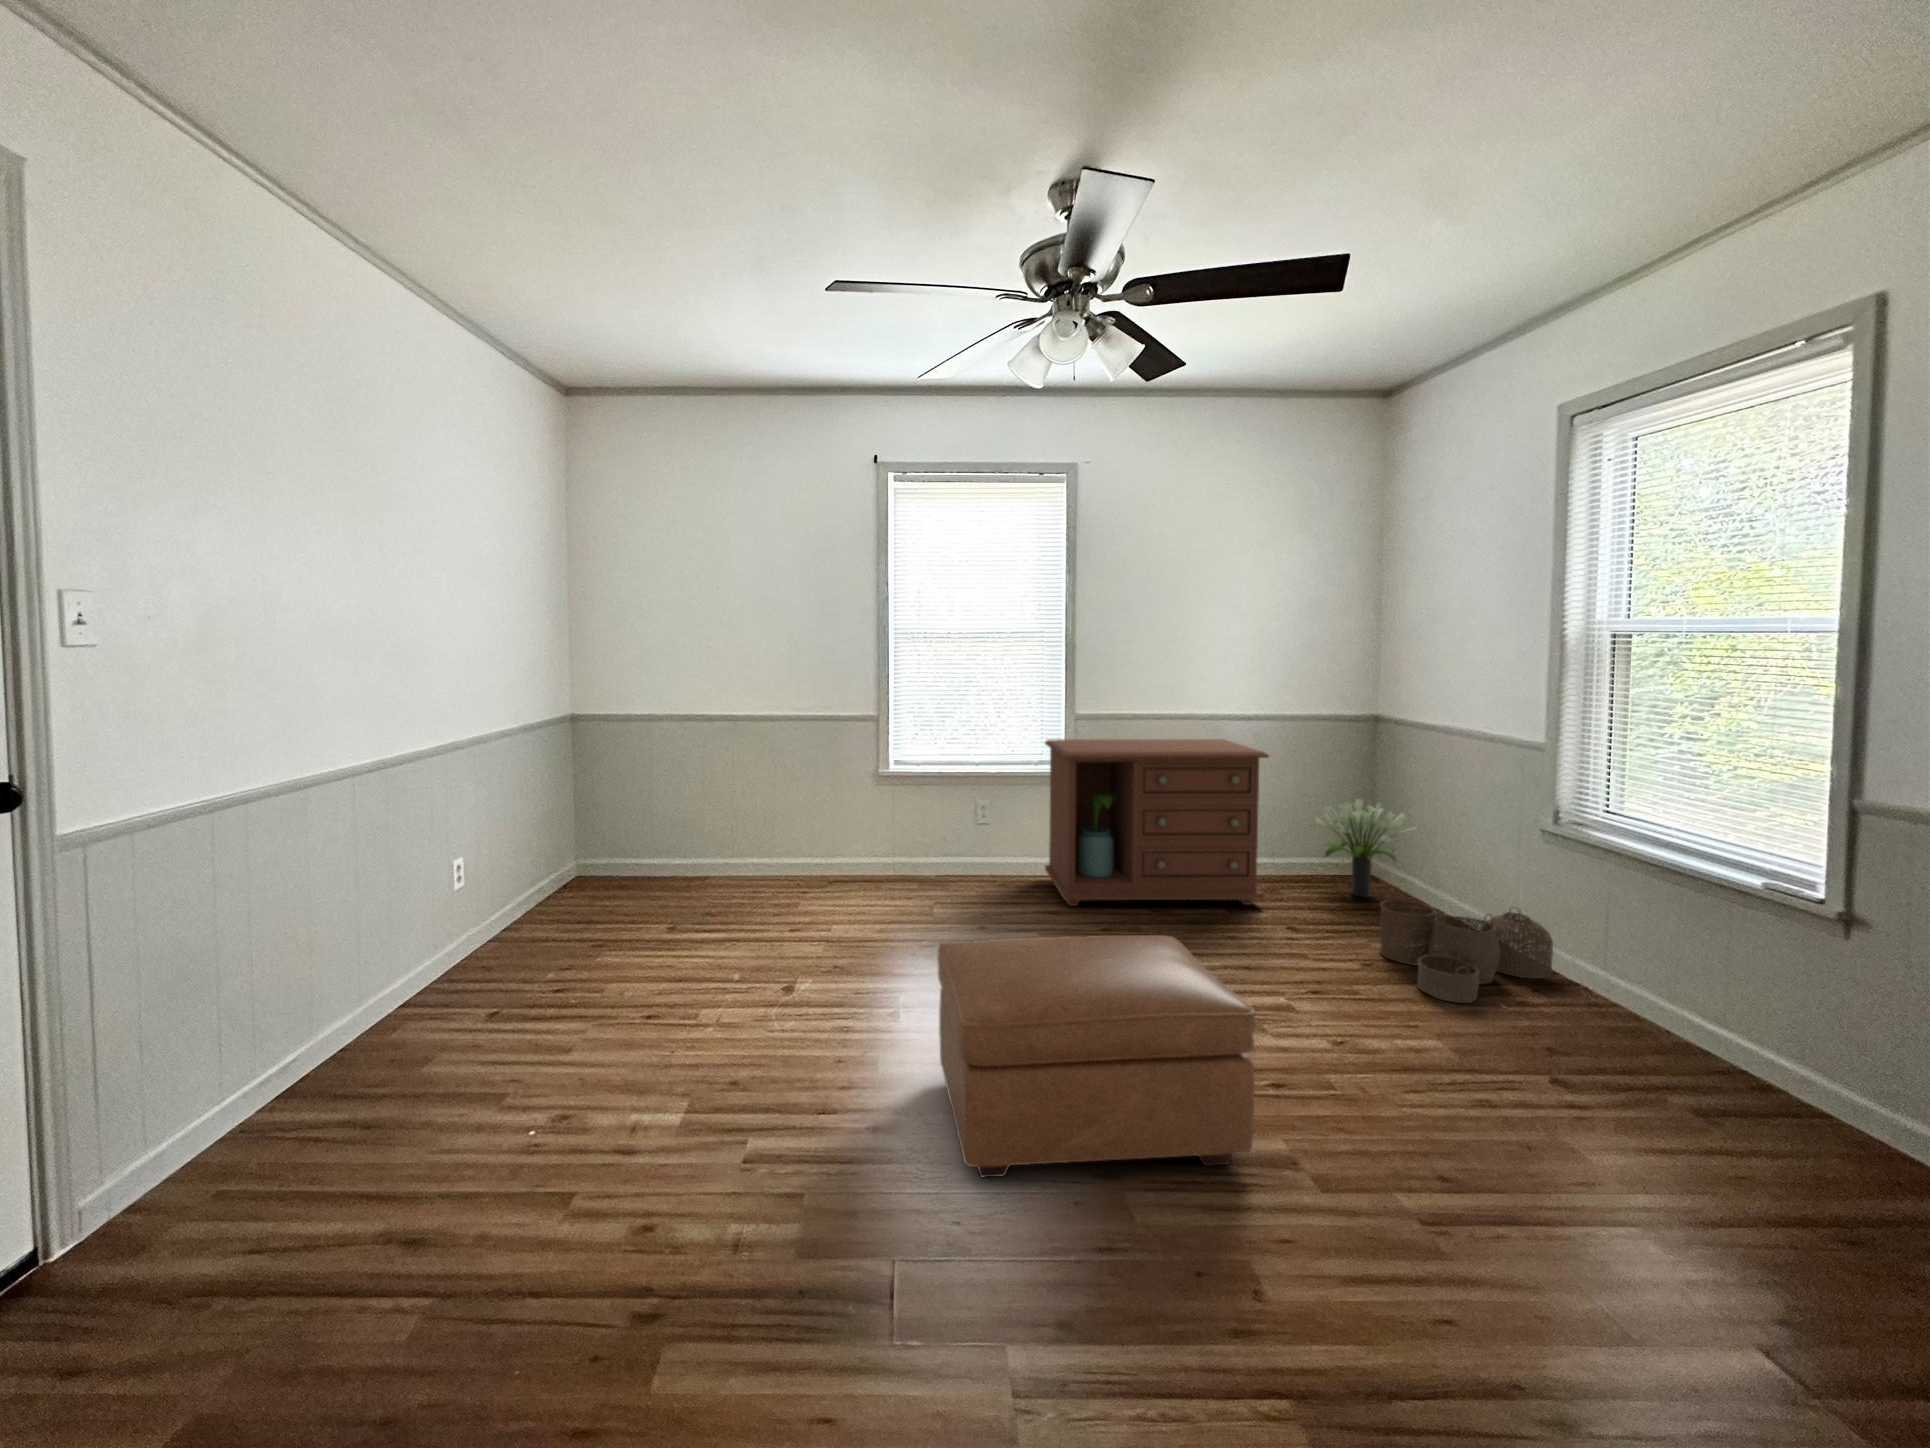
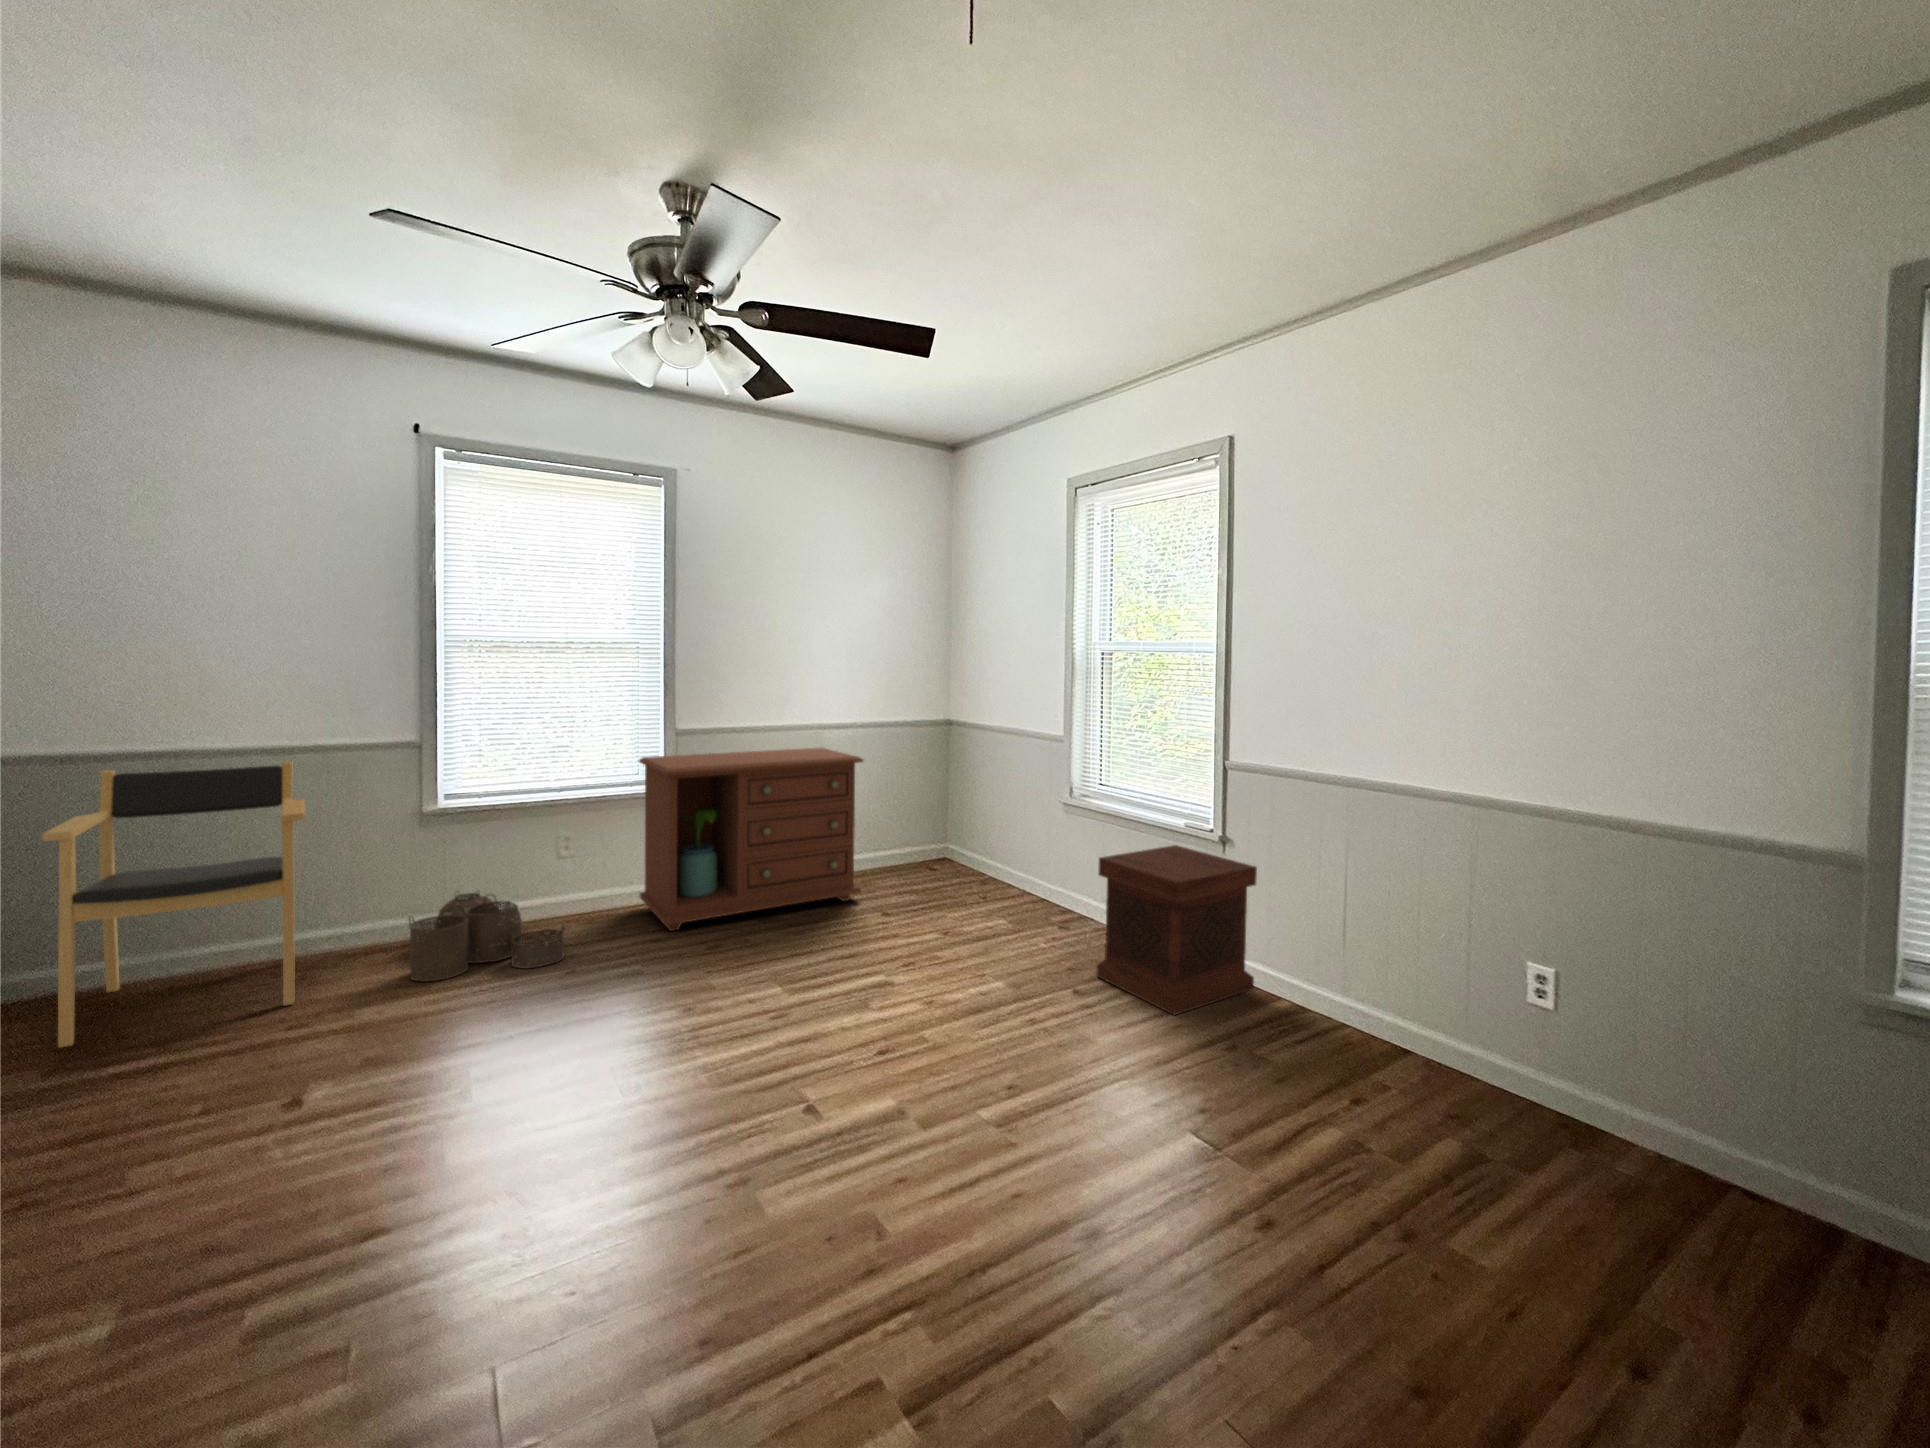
armchair: none [670,729,805,916] -> present [42,761,305,1048]
potted plant: present [1315,799,1417,897] -> none [900,794,979,879]
woven basket: present [1380,893,1553,1003] -> present [409,891,565,981]
side table: none [1592,909,1924,1159] -> present [1096,845,1257,1015]
ottoman: present [937,935,1256,1178] -> none [531,936,870,1231]

